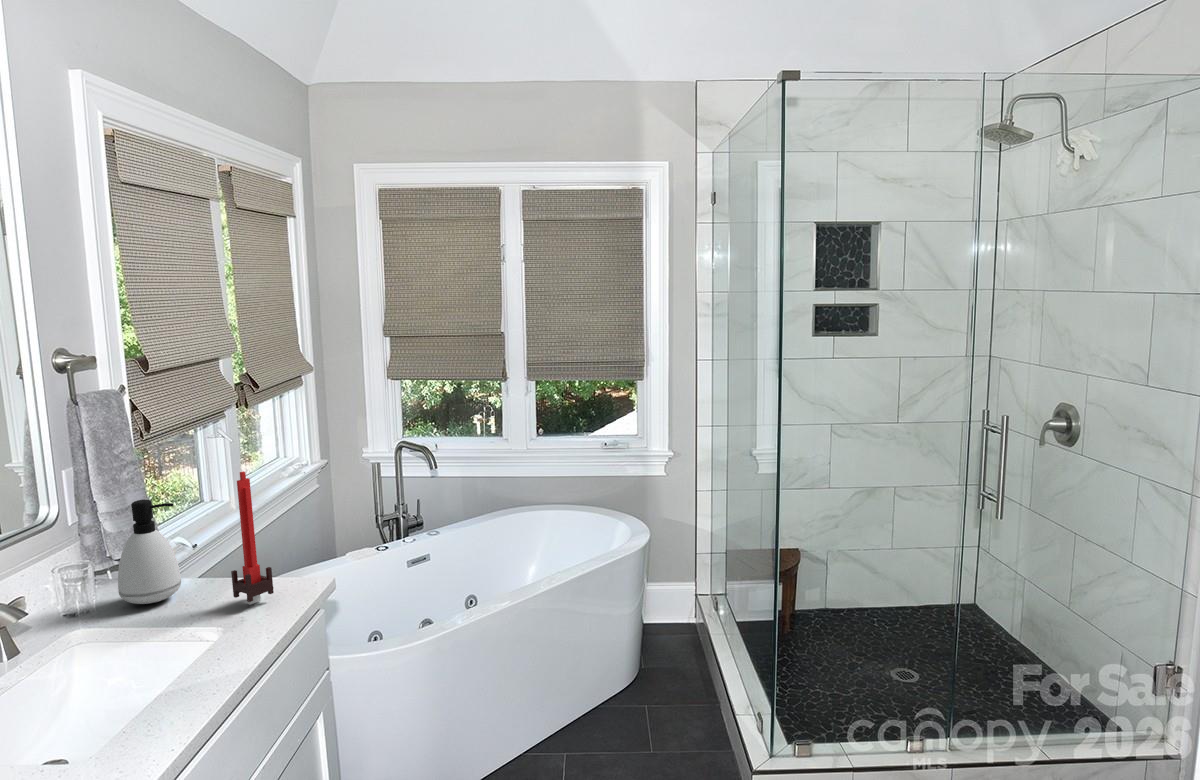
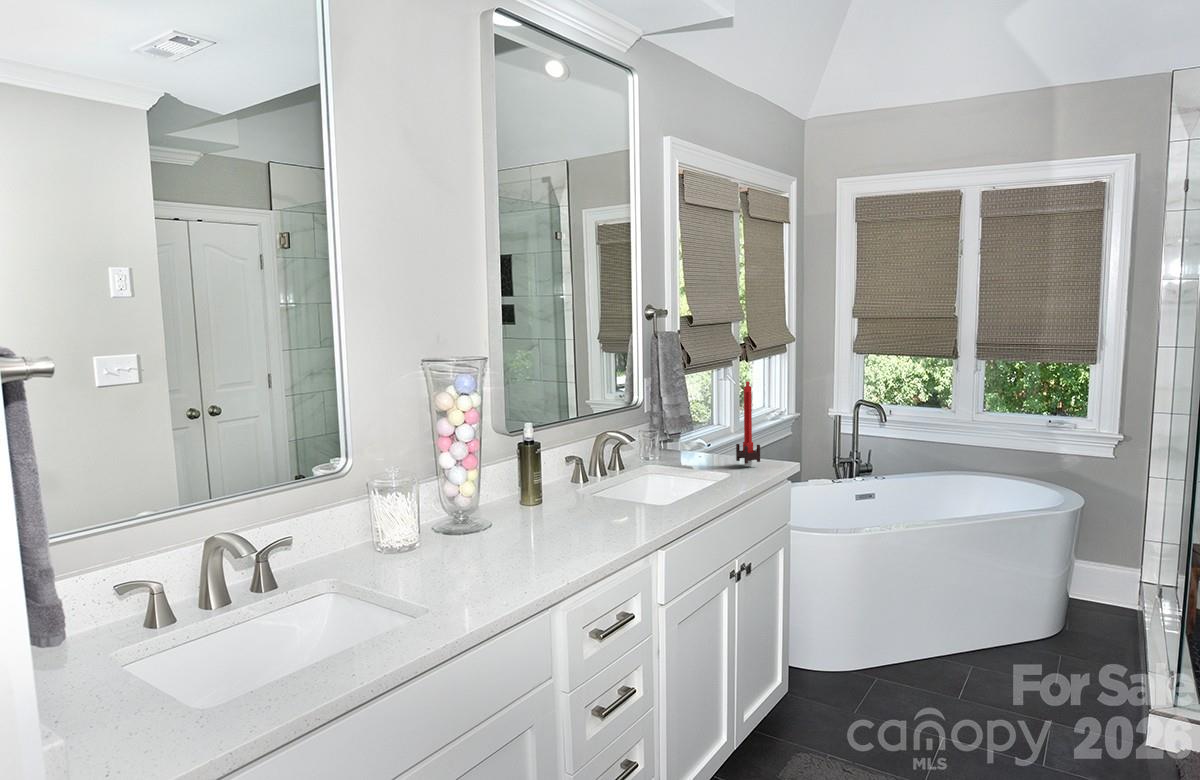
soap dispenser: present [118,499,181,604] -> none [672,396,706,459]

